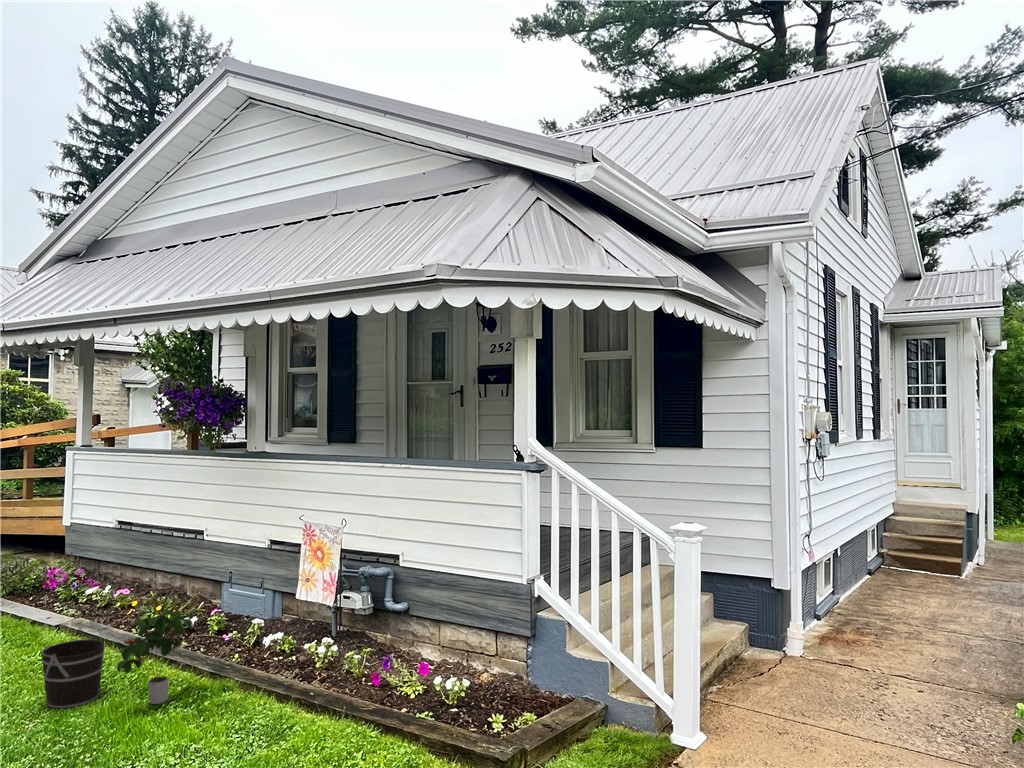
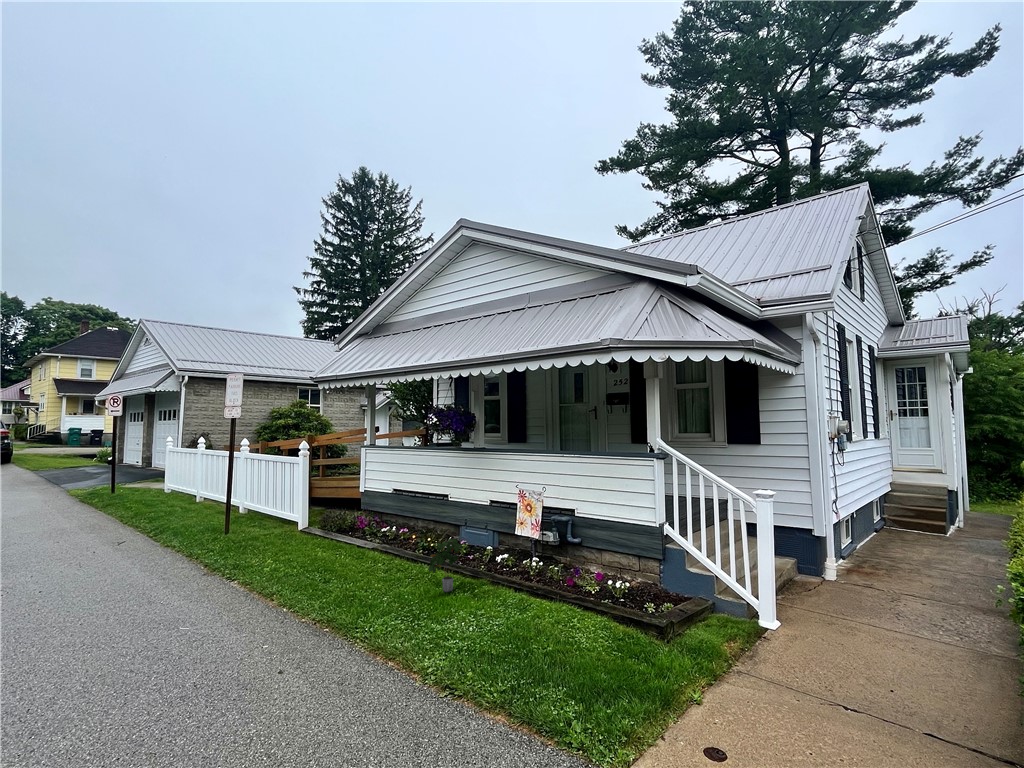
bucket: present [41,638,105,708] -> none [385,553,416,592]

